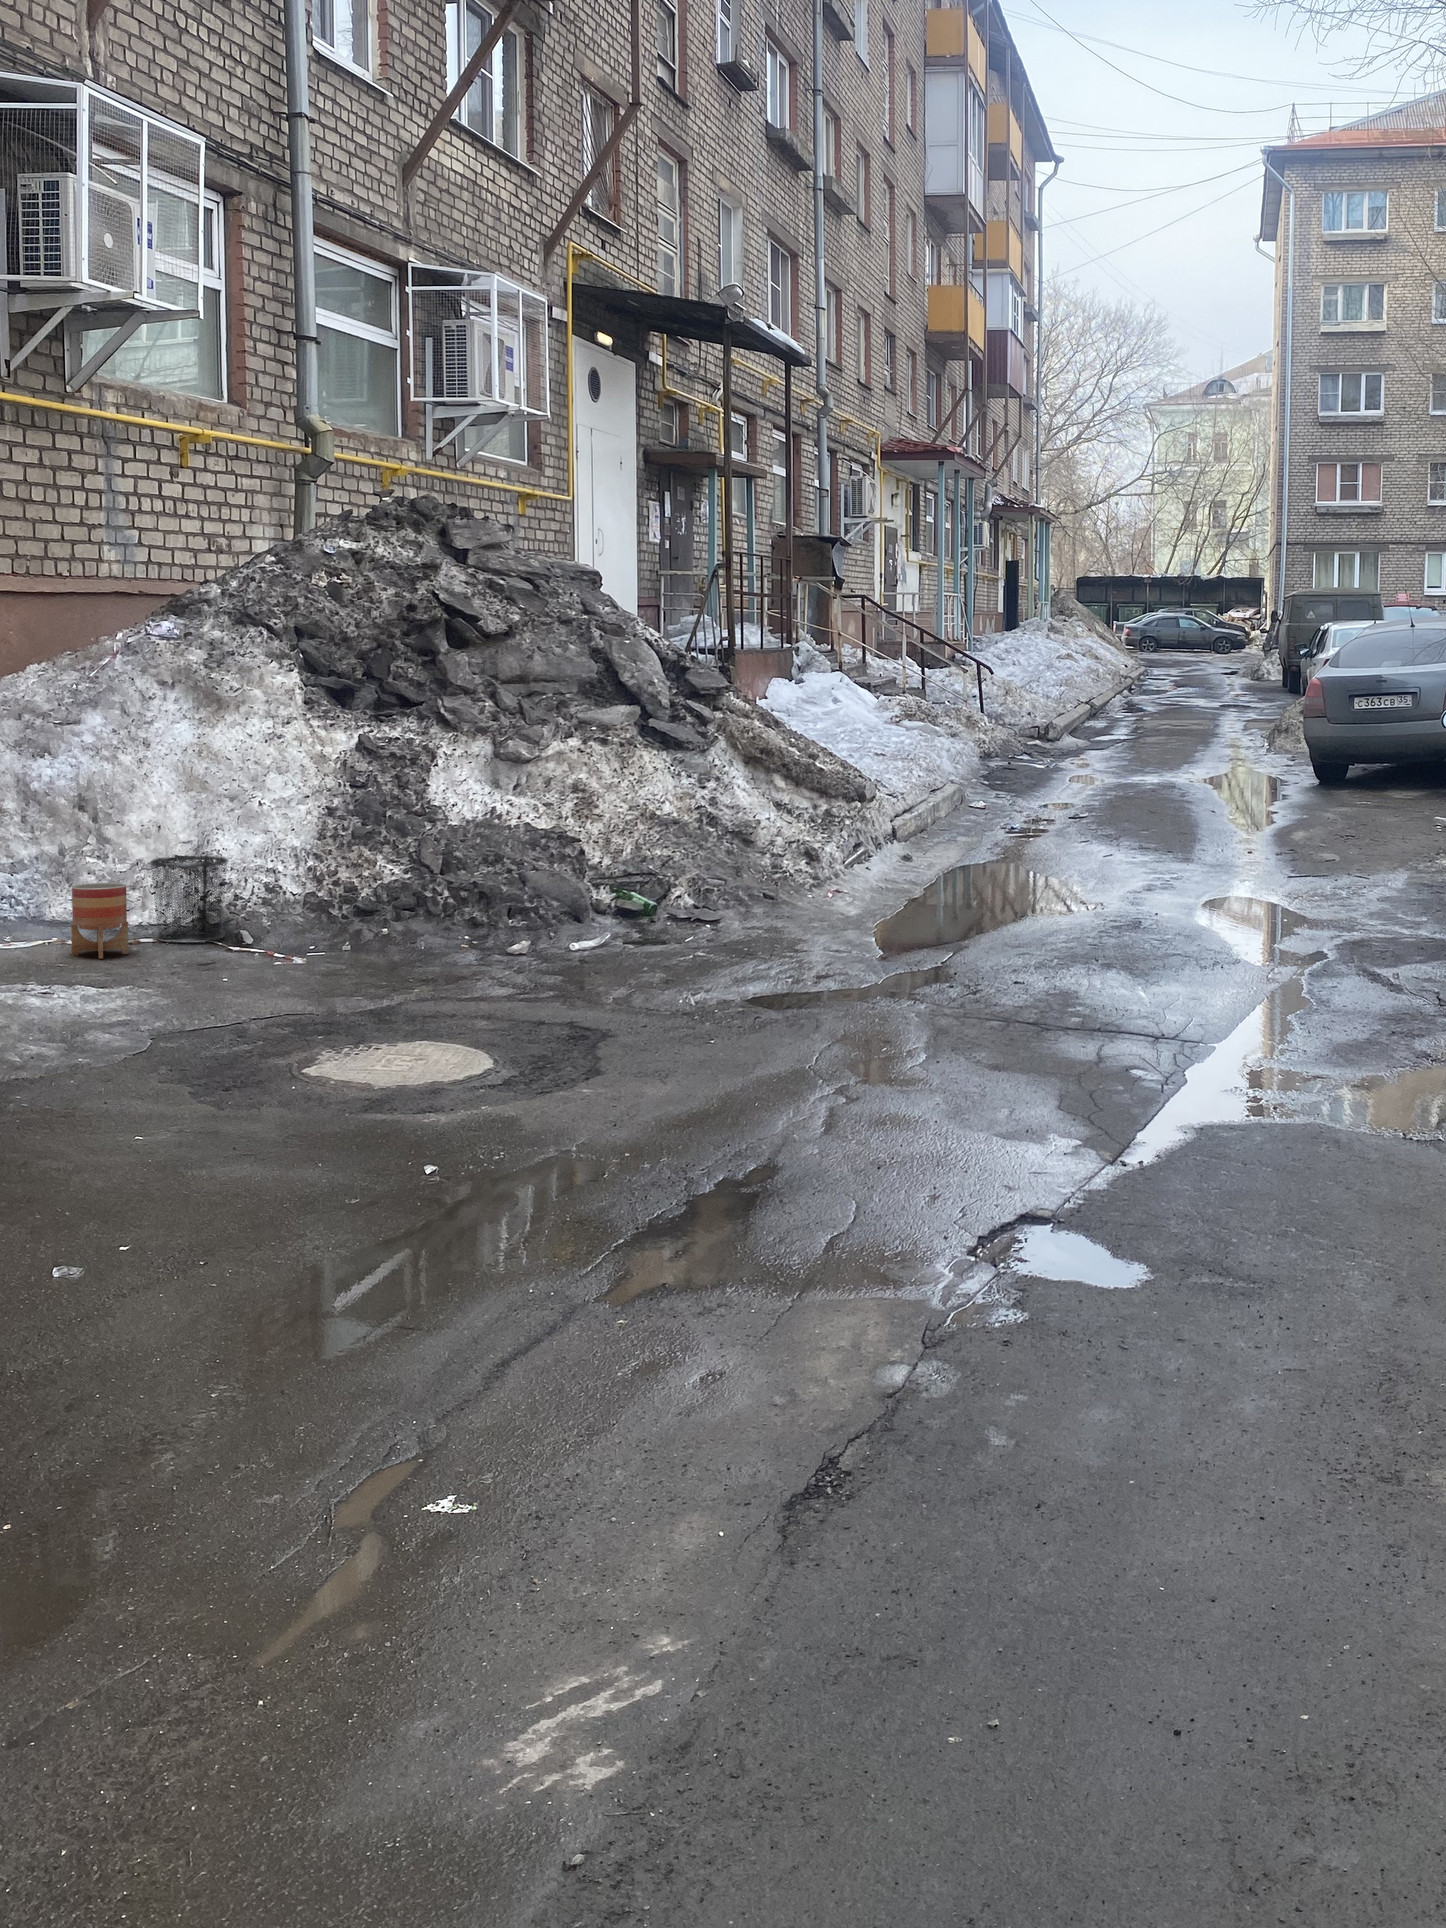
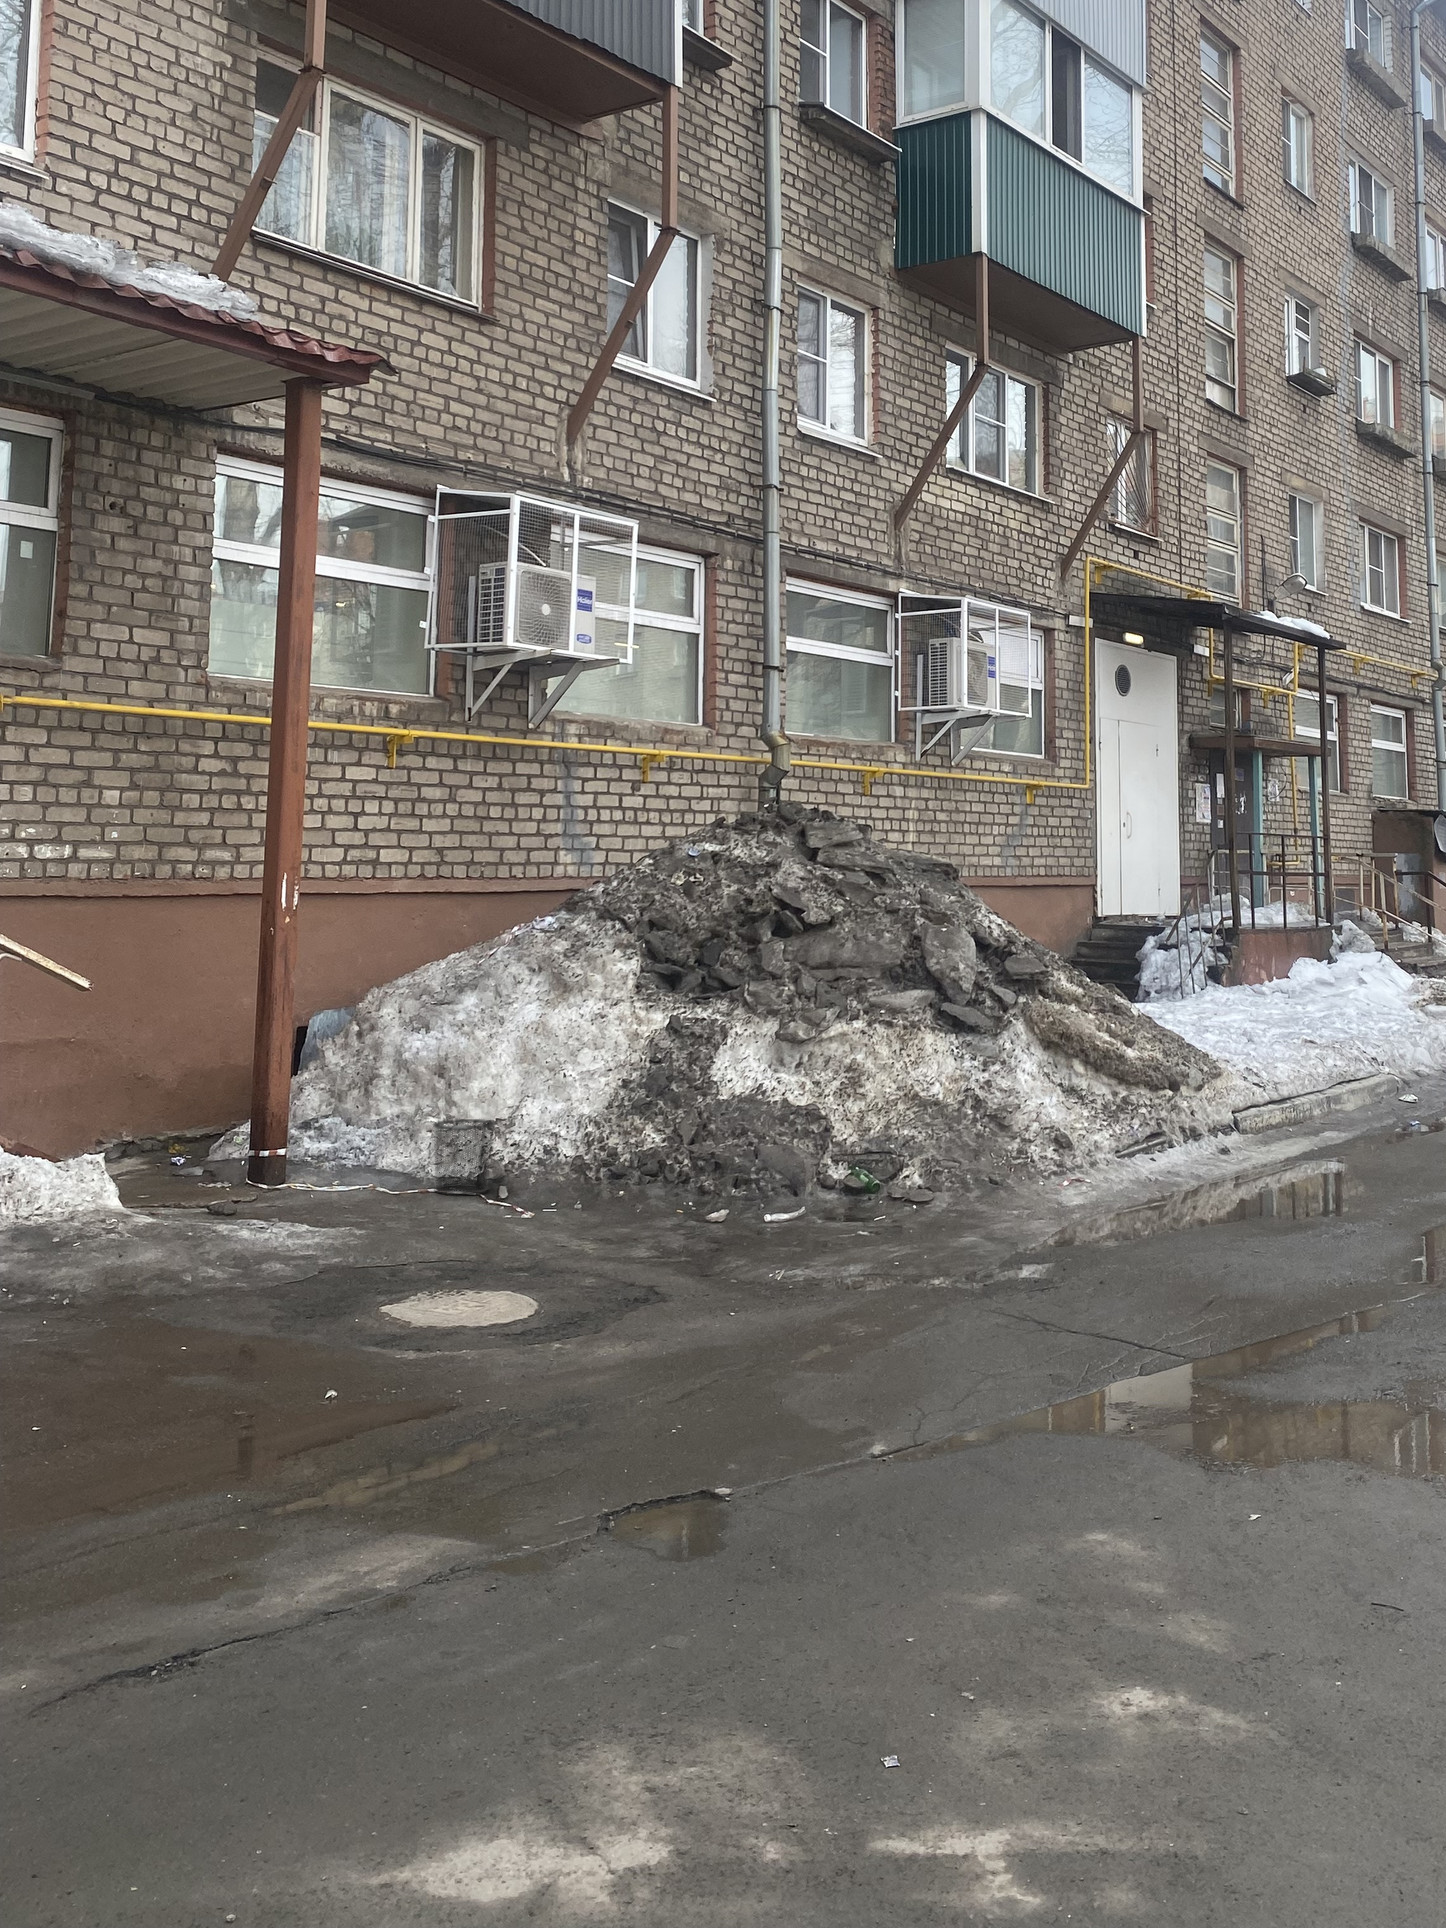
planter: present [71,883,128,959] -> none [347,1140,393,1204]

